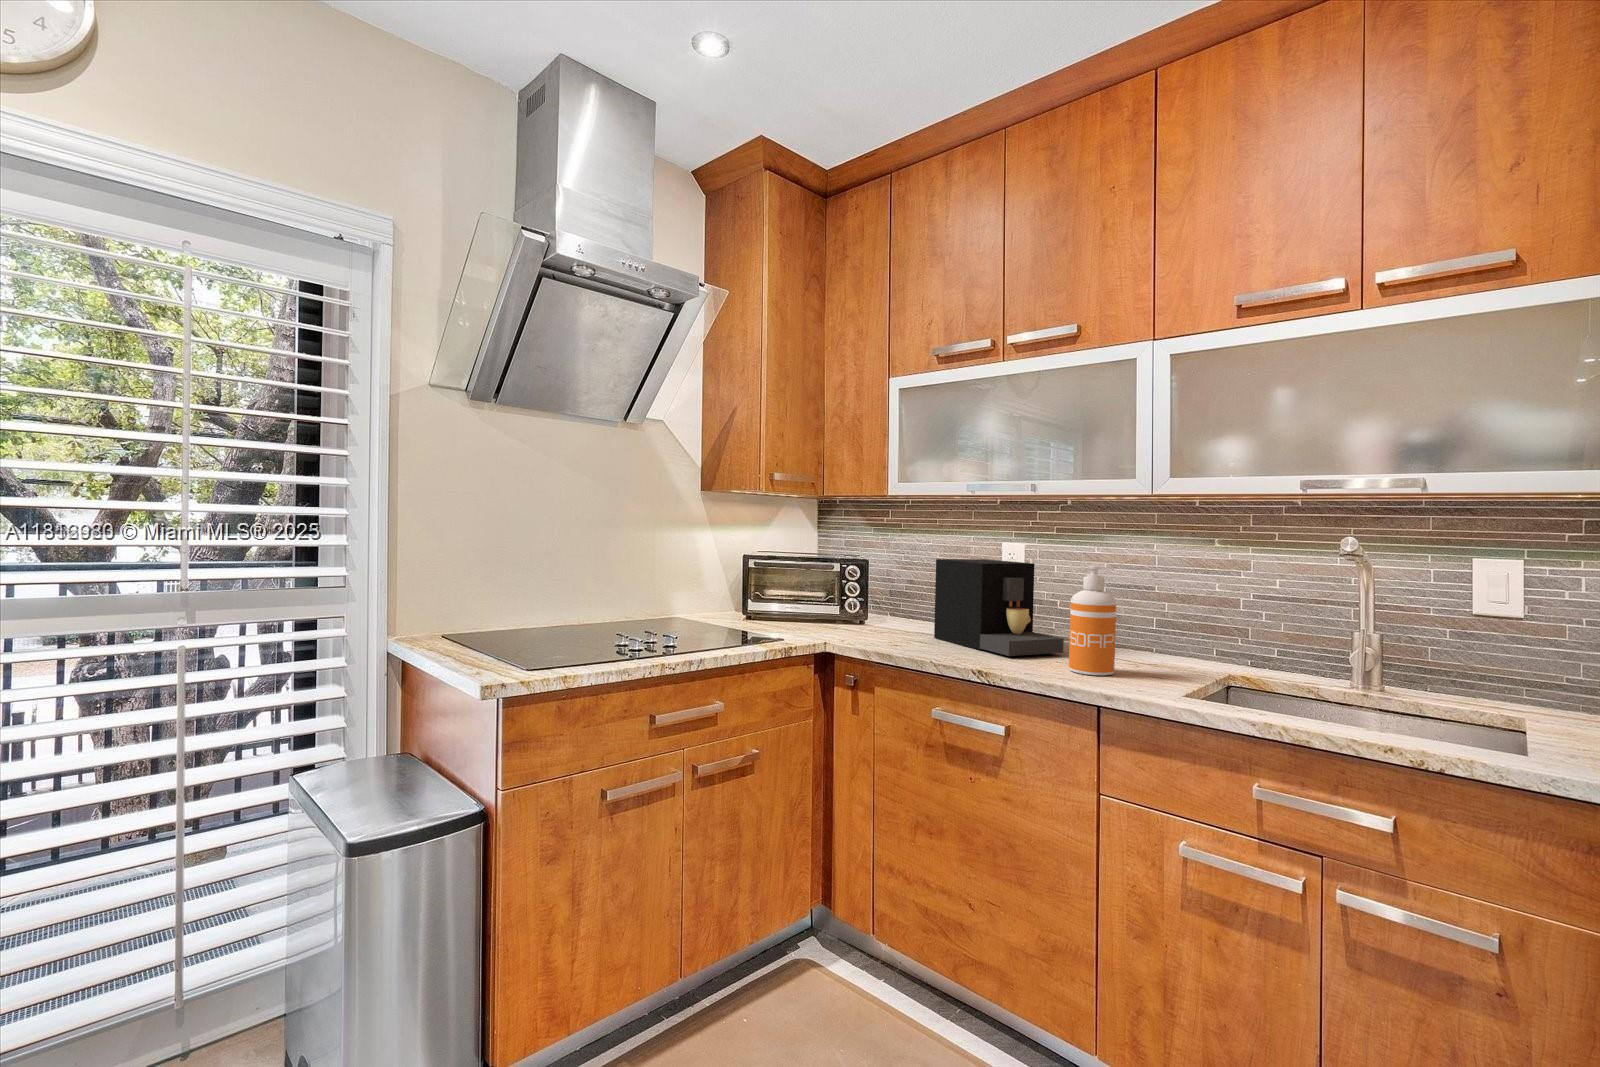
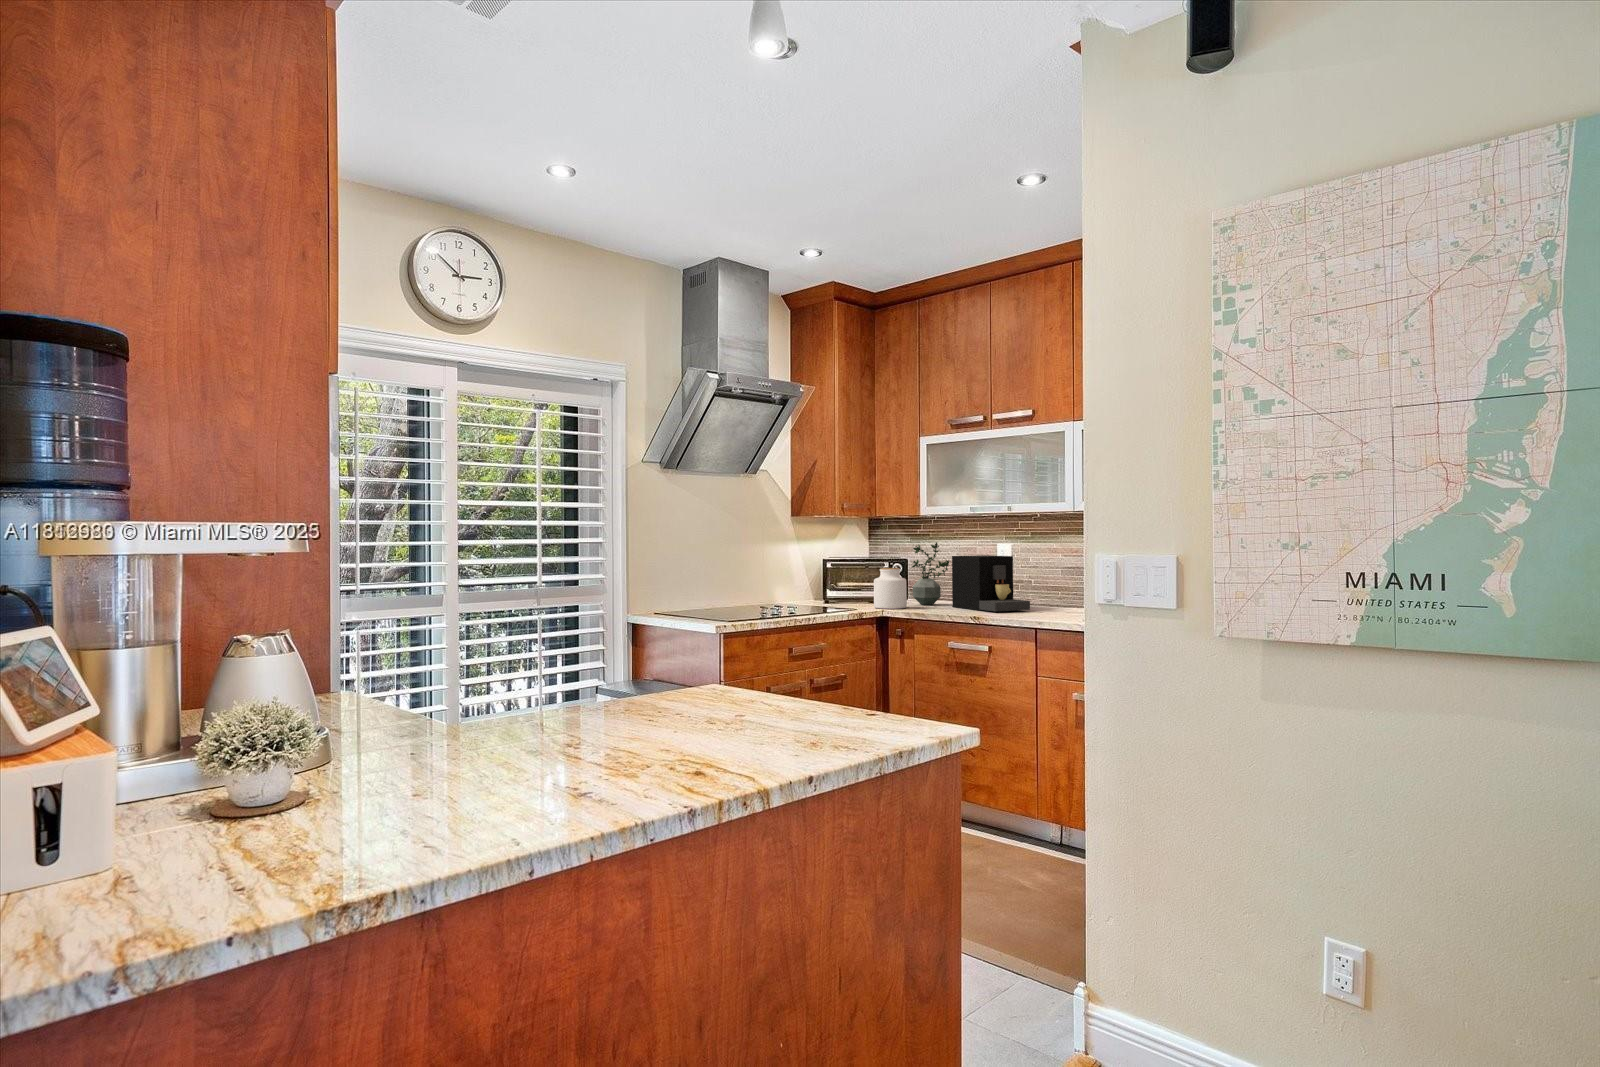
potted plant: none [873,536,930,631] -> present [912,542,949,605]
soap dispenser: present [1069,566,1116,676] -> none [1027,555,1053,617]
jar: none [813,575,864,640] -> present [874,568,907,609]

